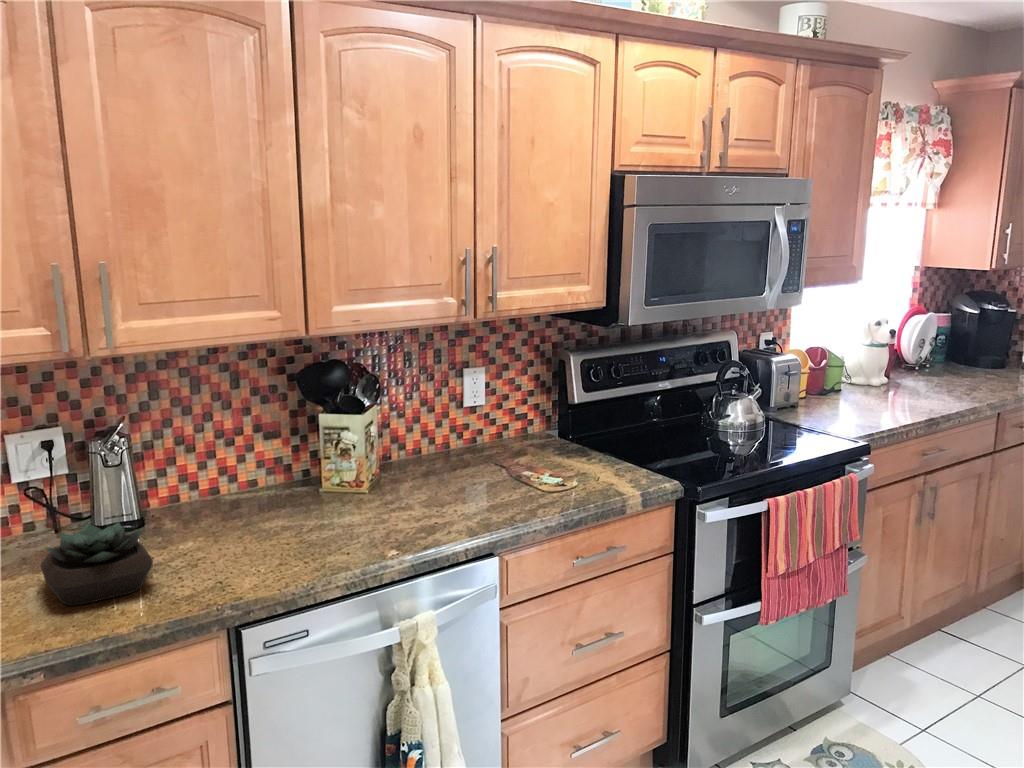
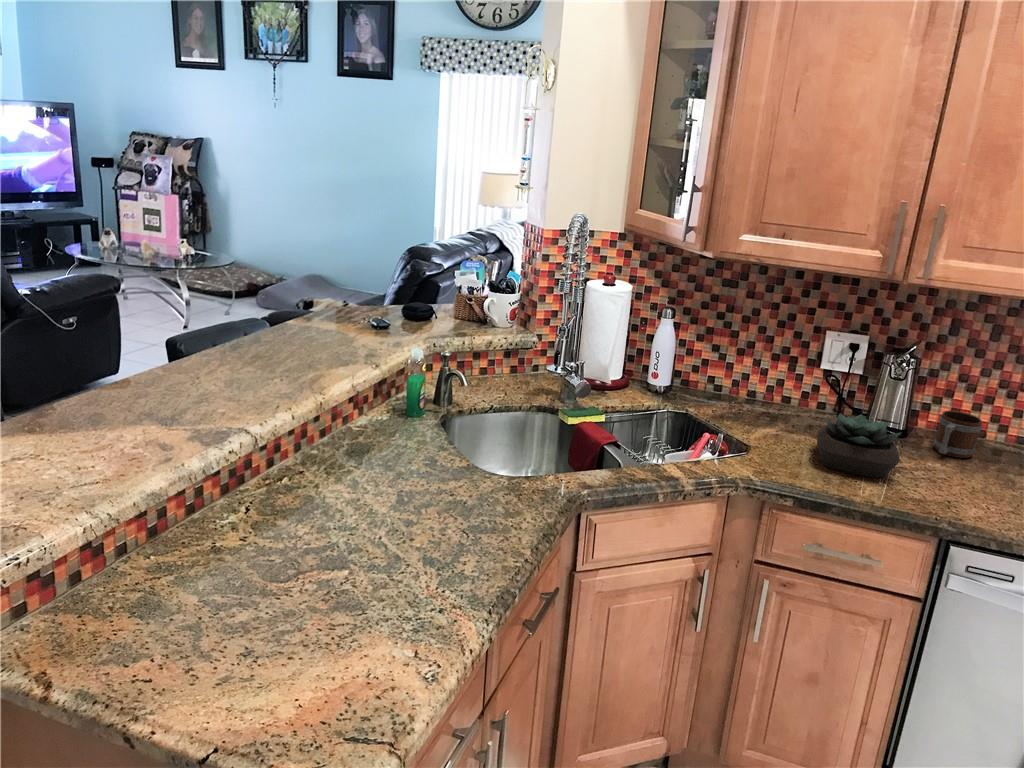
mug: none [172,477,217,530] -> present [933,411,982,458]

